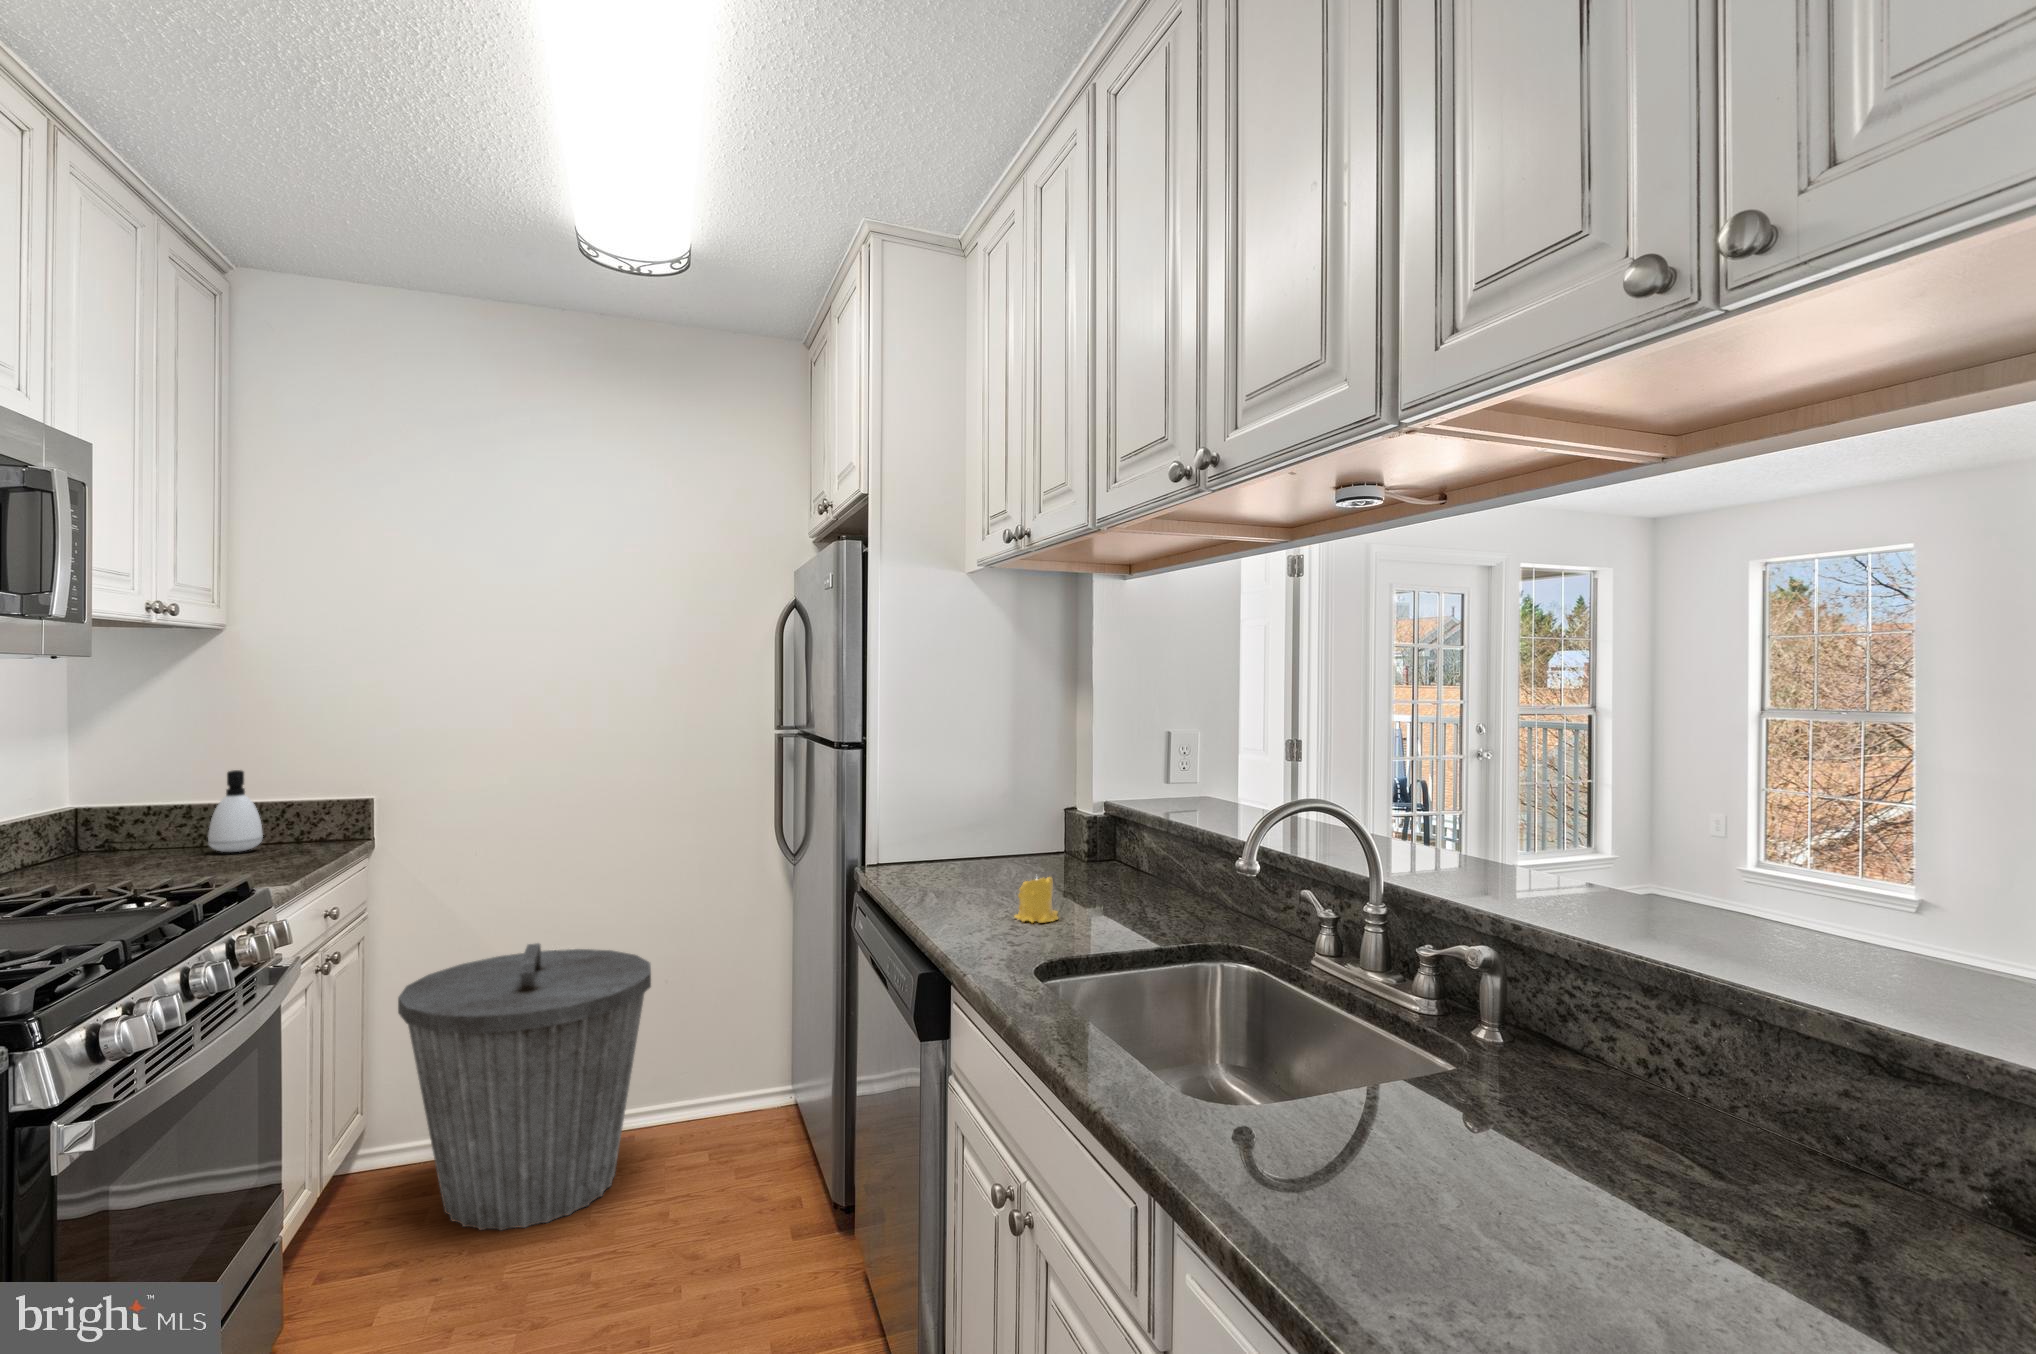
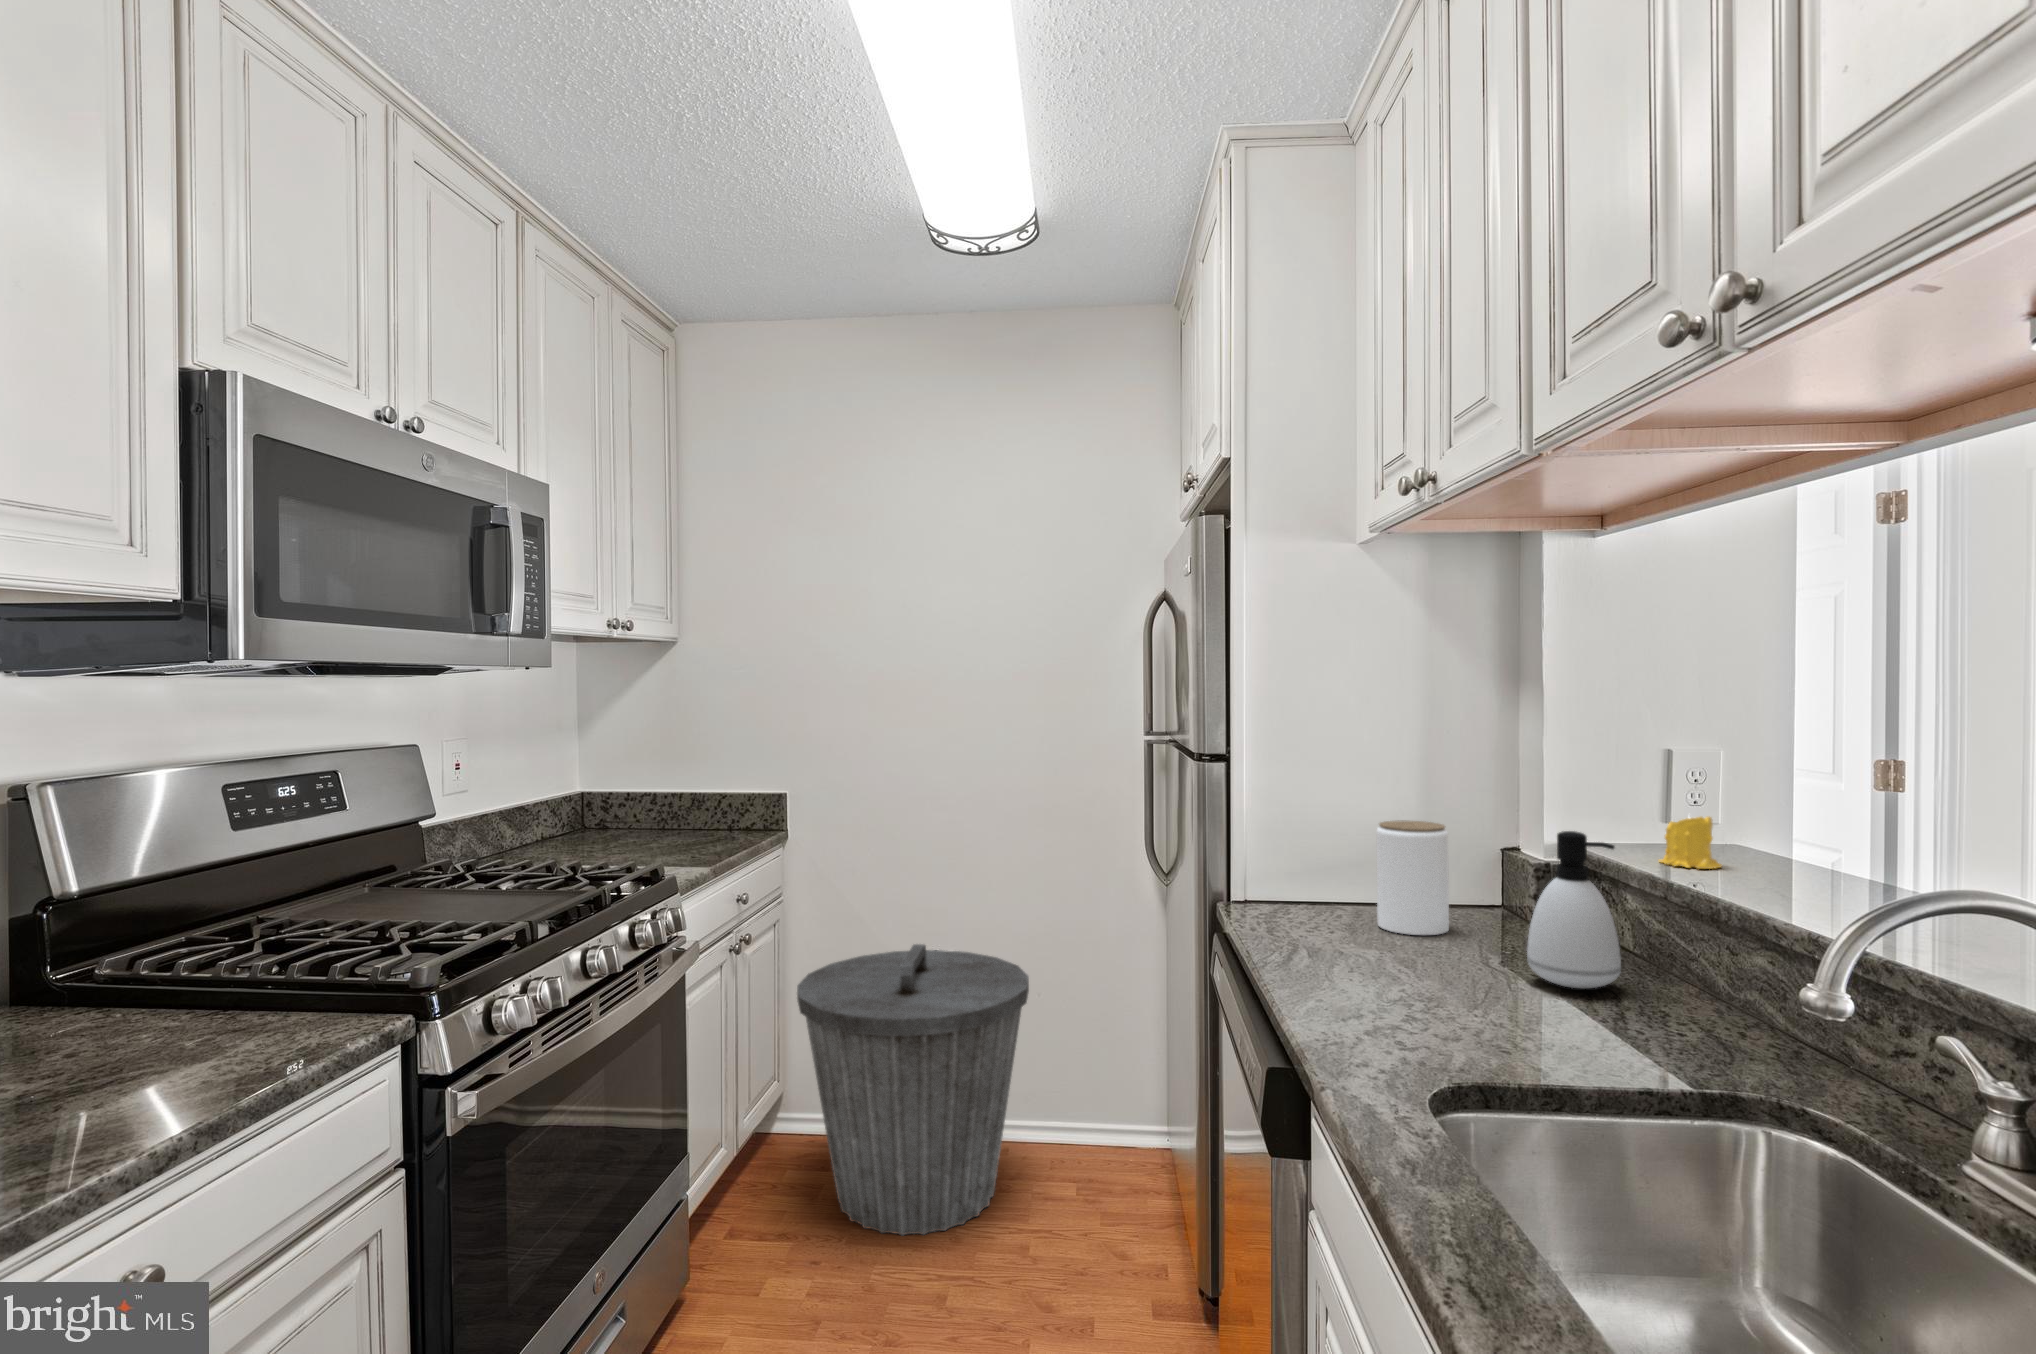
soap dispenser: present [208,770,263,852] -> present [1527,831,1621,989]
jar: none [975,792,1027,879] -> present [1377,820,1449,935]
candle: present [1015,877,1058,923] -> present [1659,816,1722,869]

